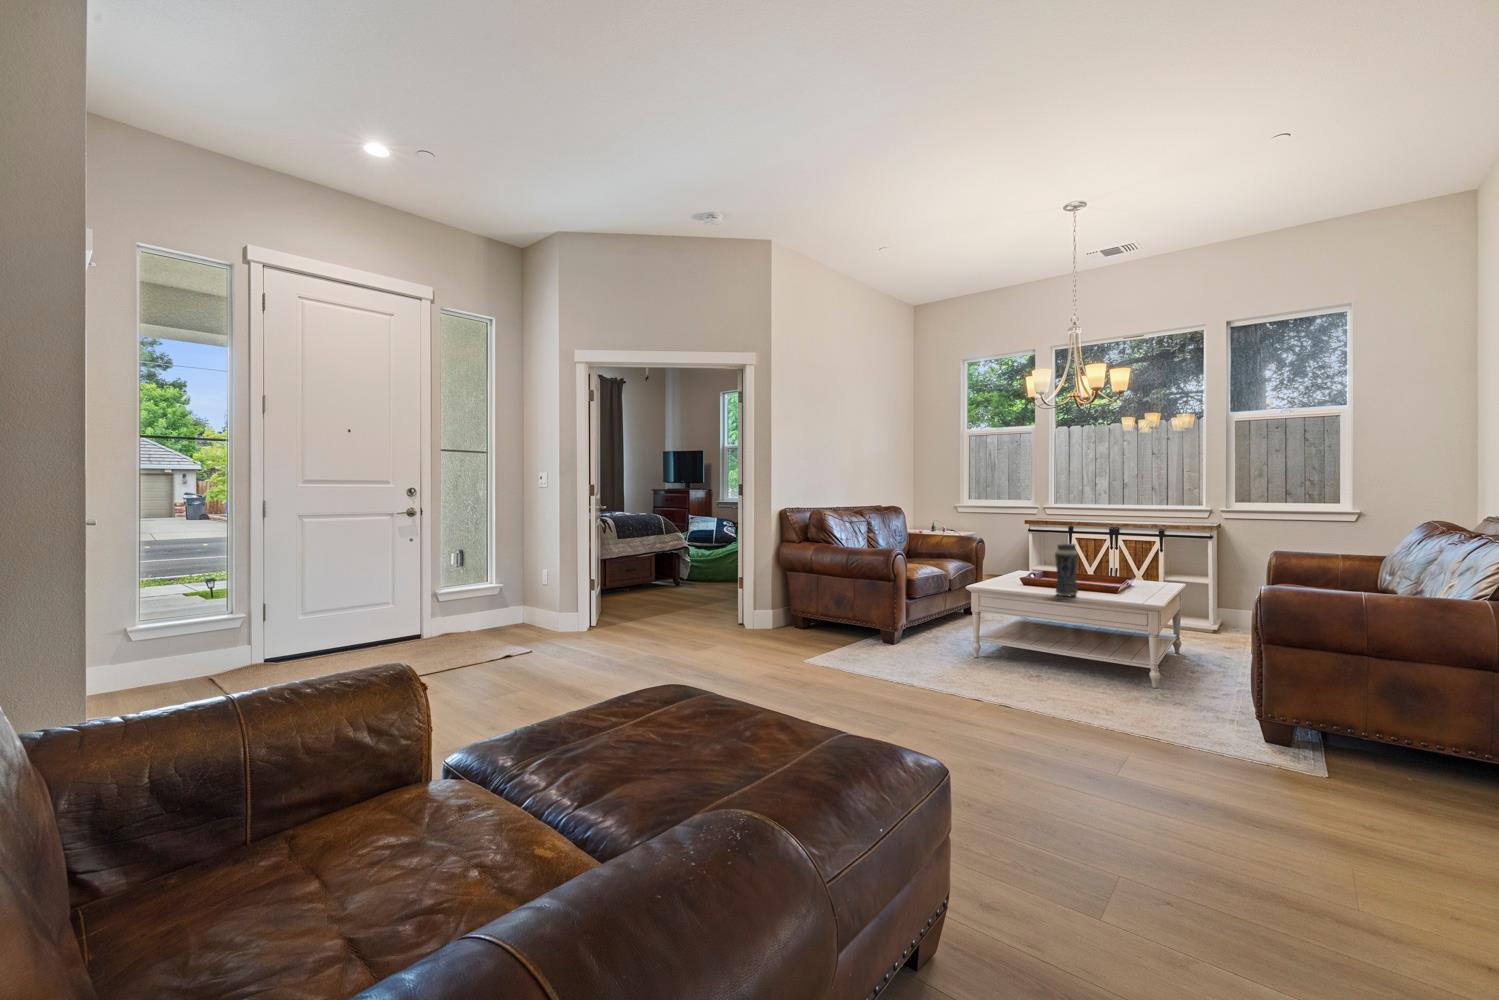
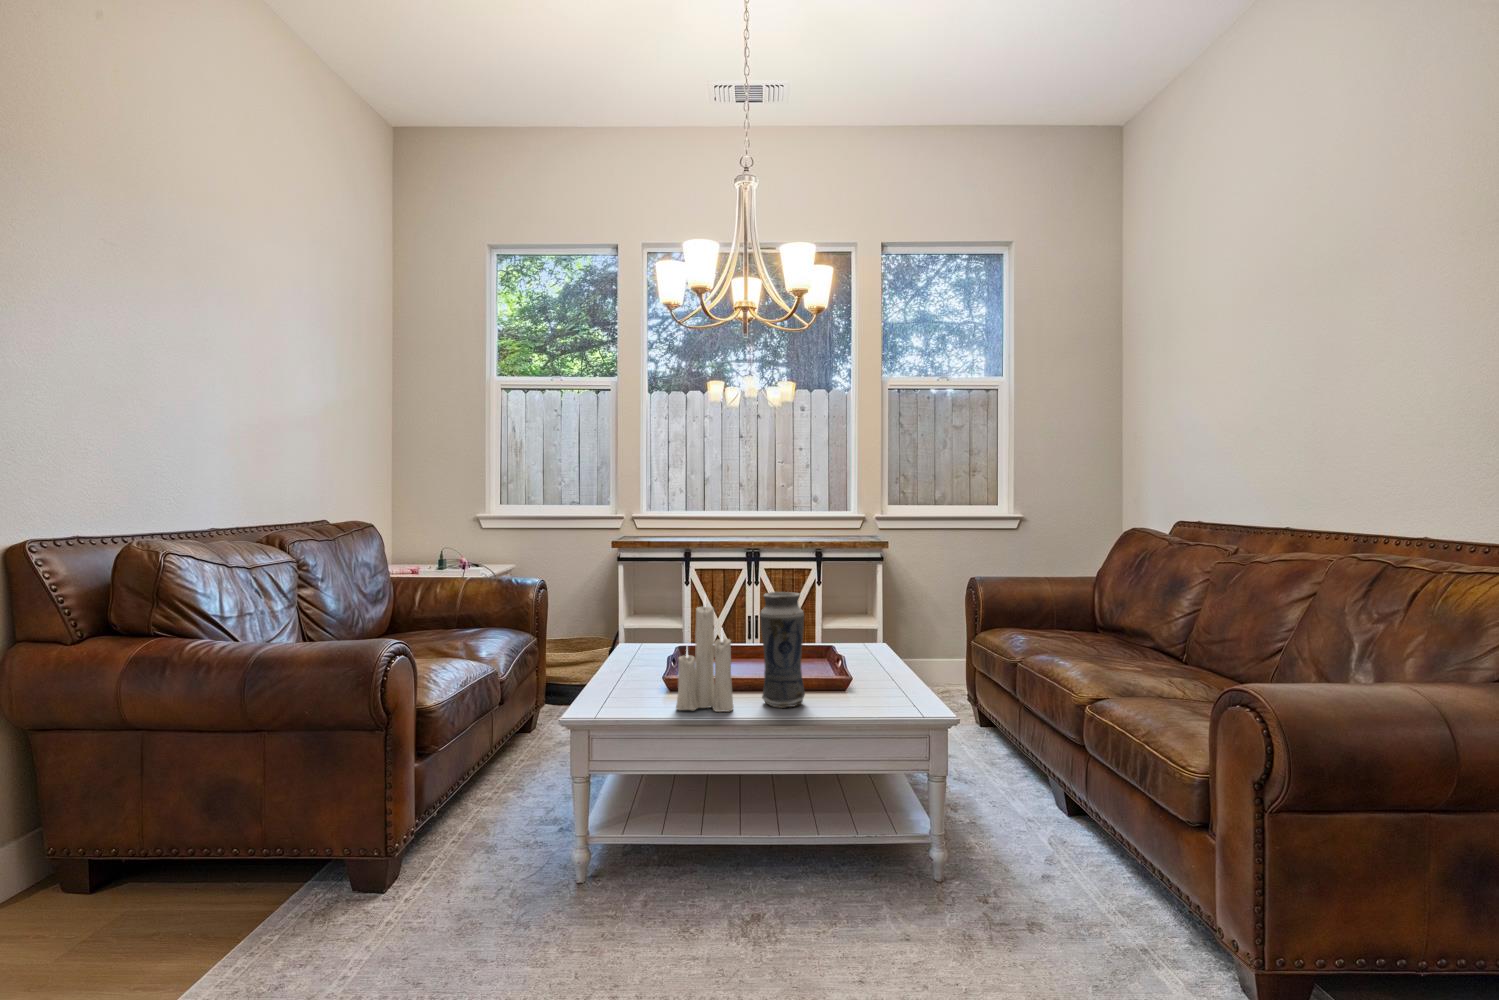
candle: none [1012,539,1039,594] -> present [676,601,734,712]

